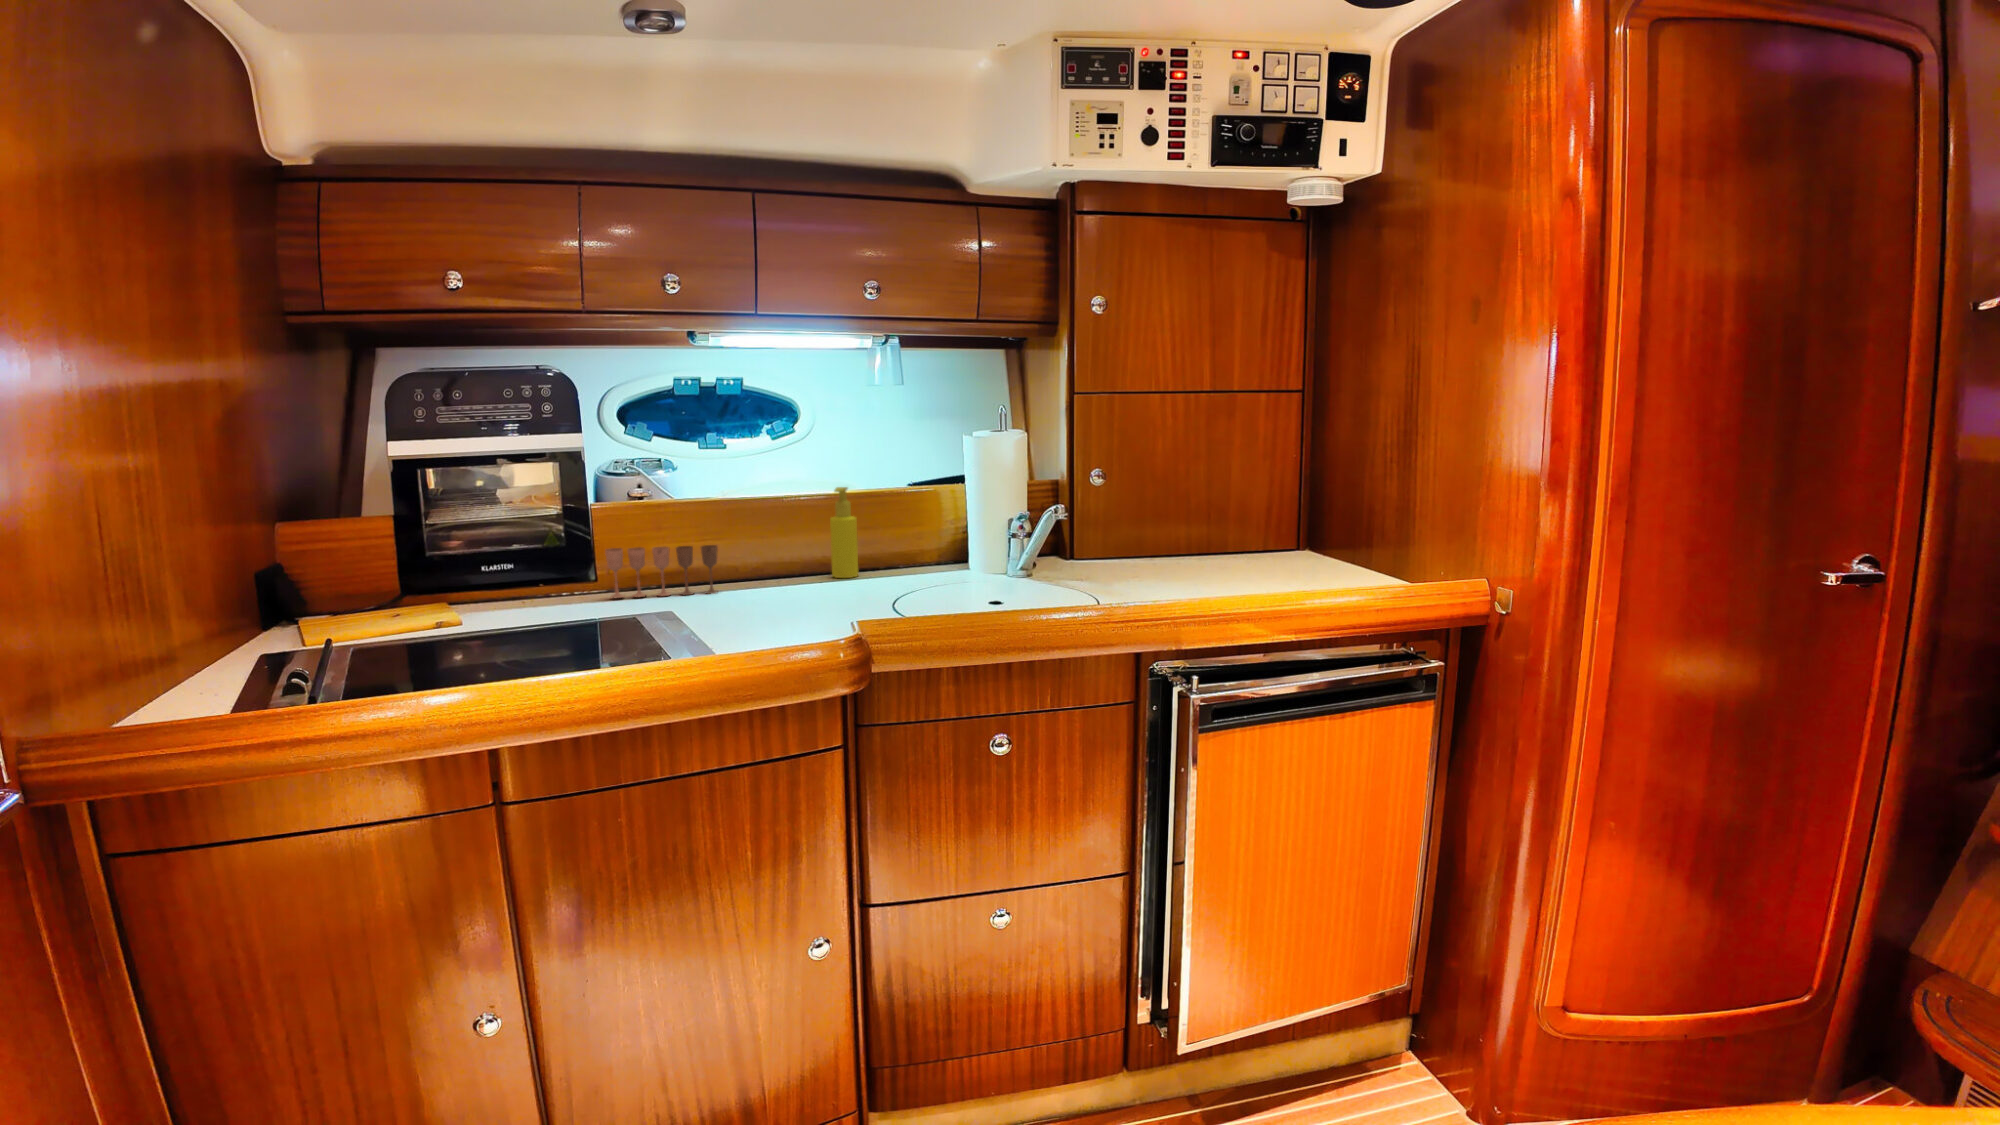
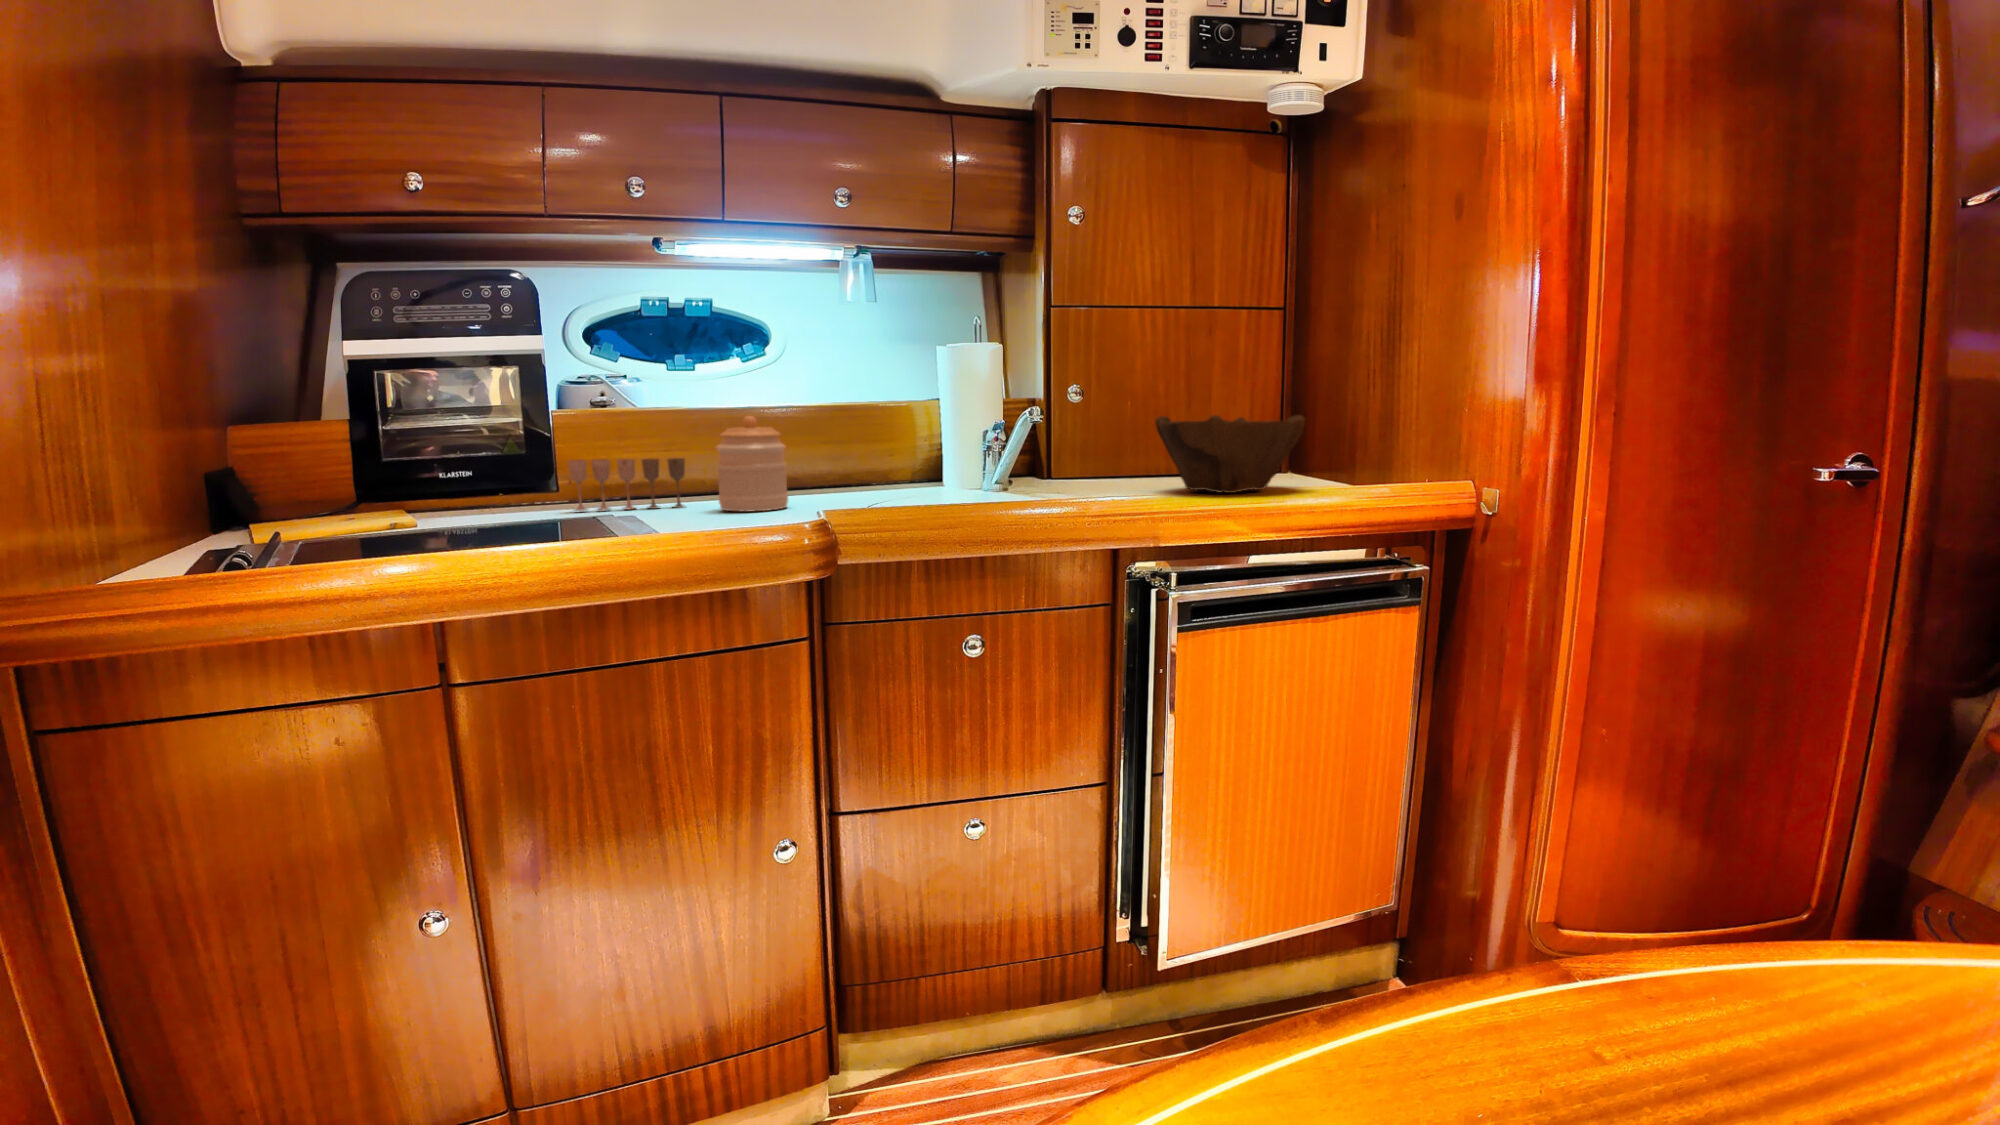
soap dispenser: present [830,487,859,578] -> none [802,403,832,497]
bowl: none [1176,504,1323,586] -> present [1155,415,1305,493]
jar: none [749,510,819,605] -> present [716,416,788,512]

